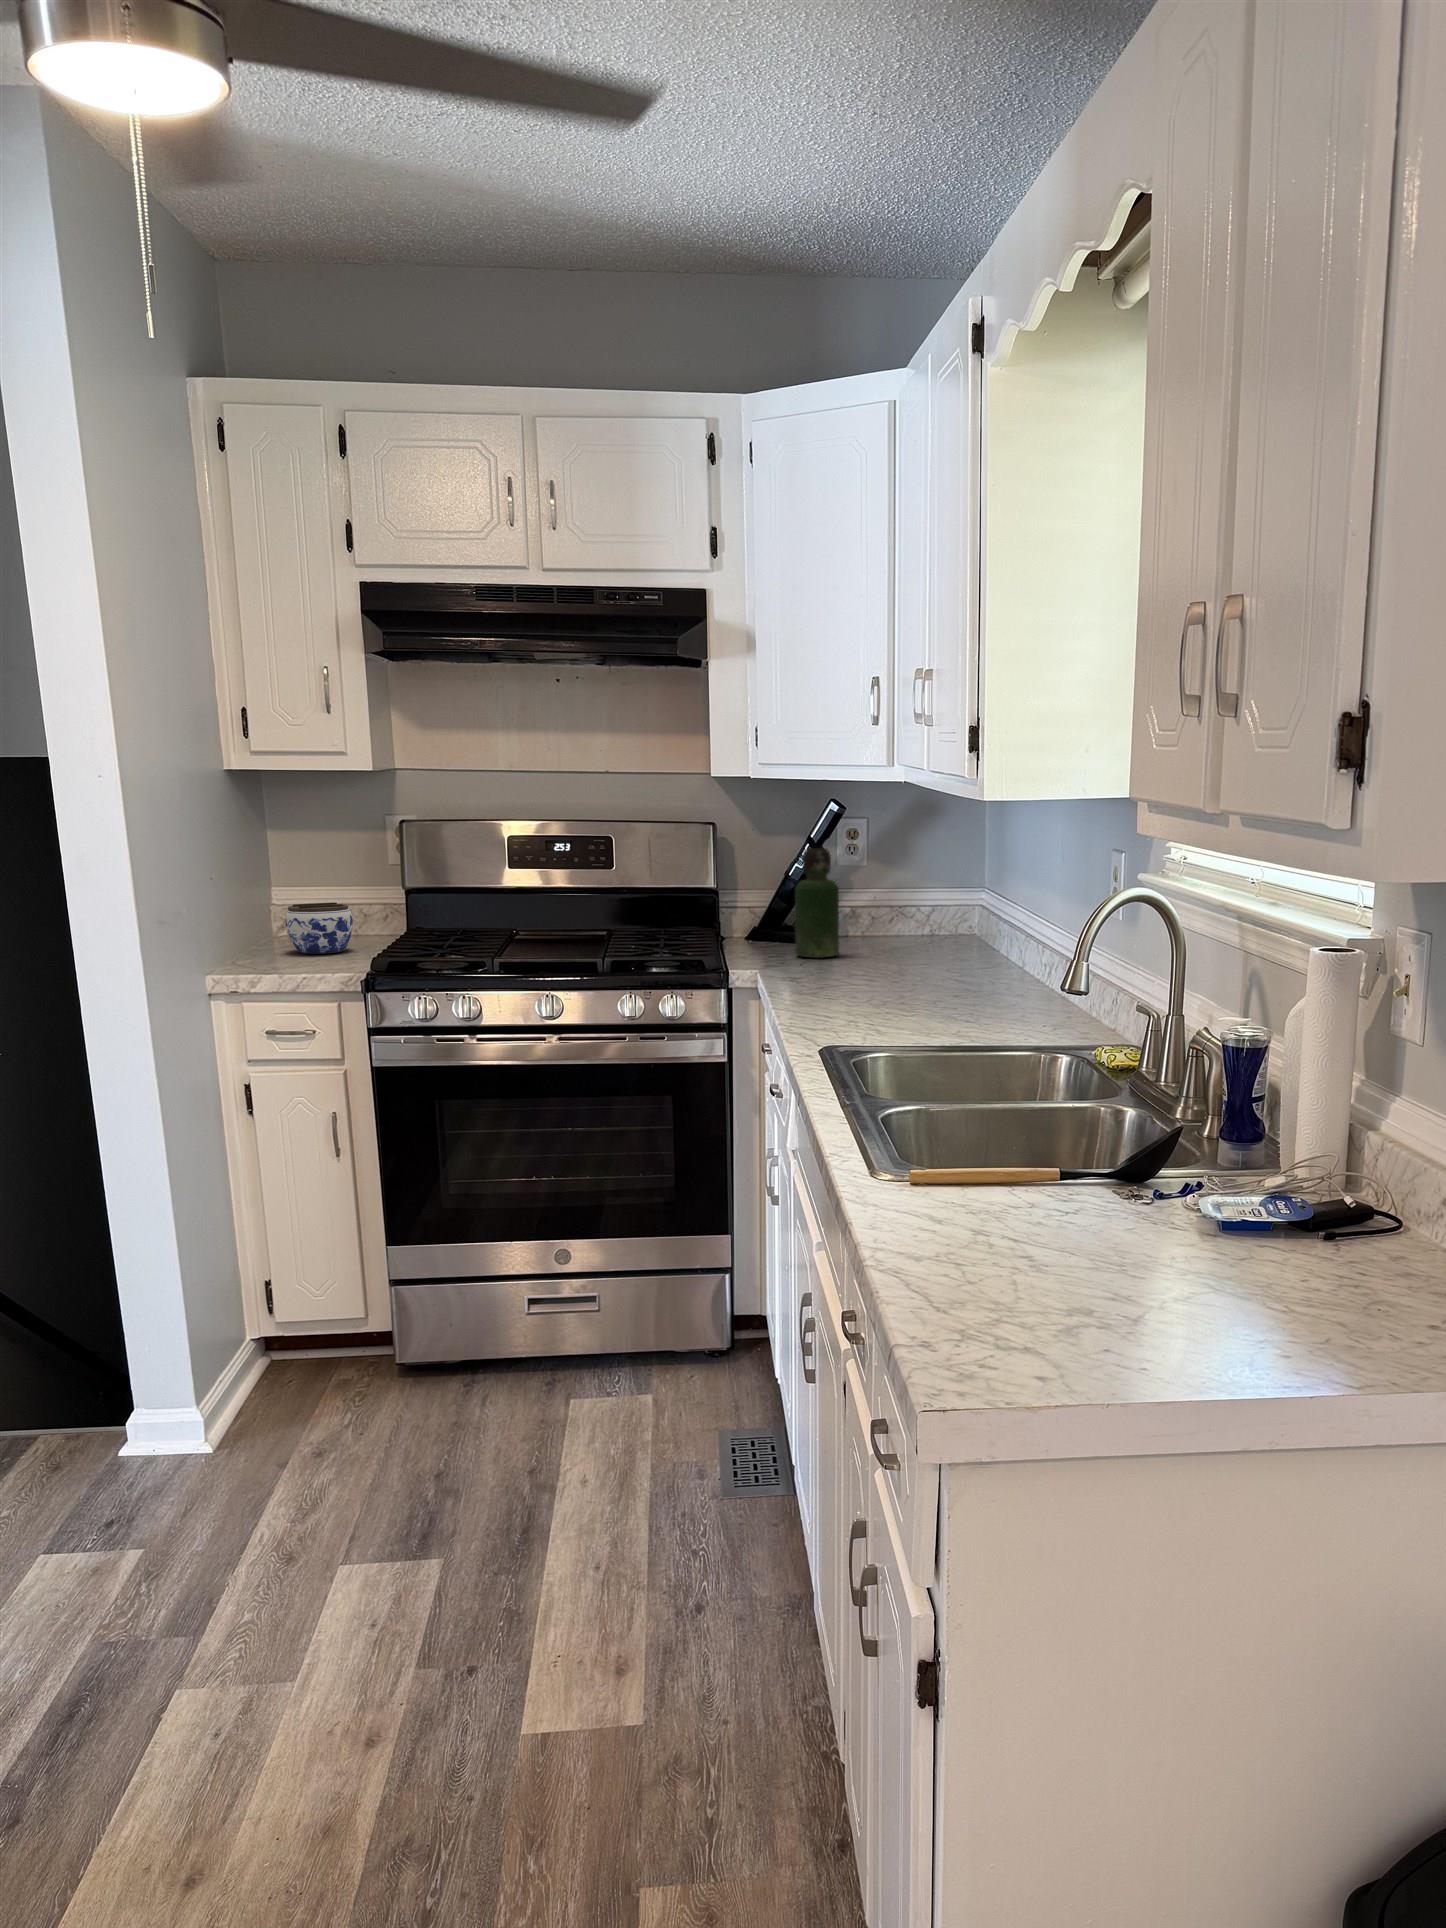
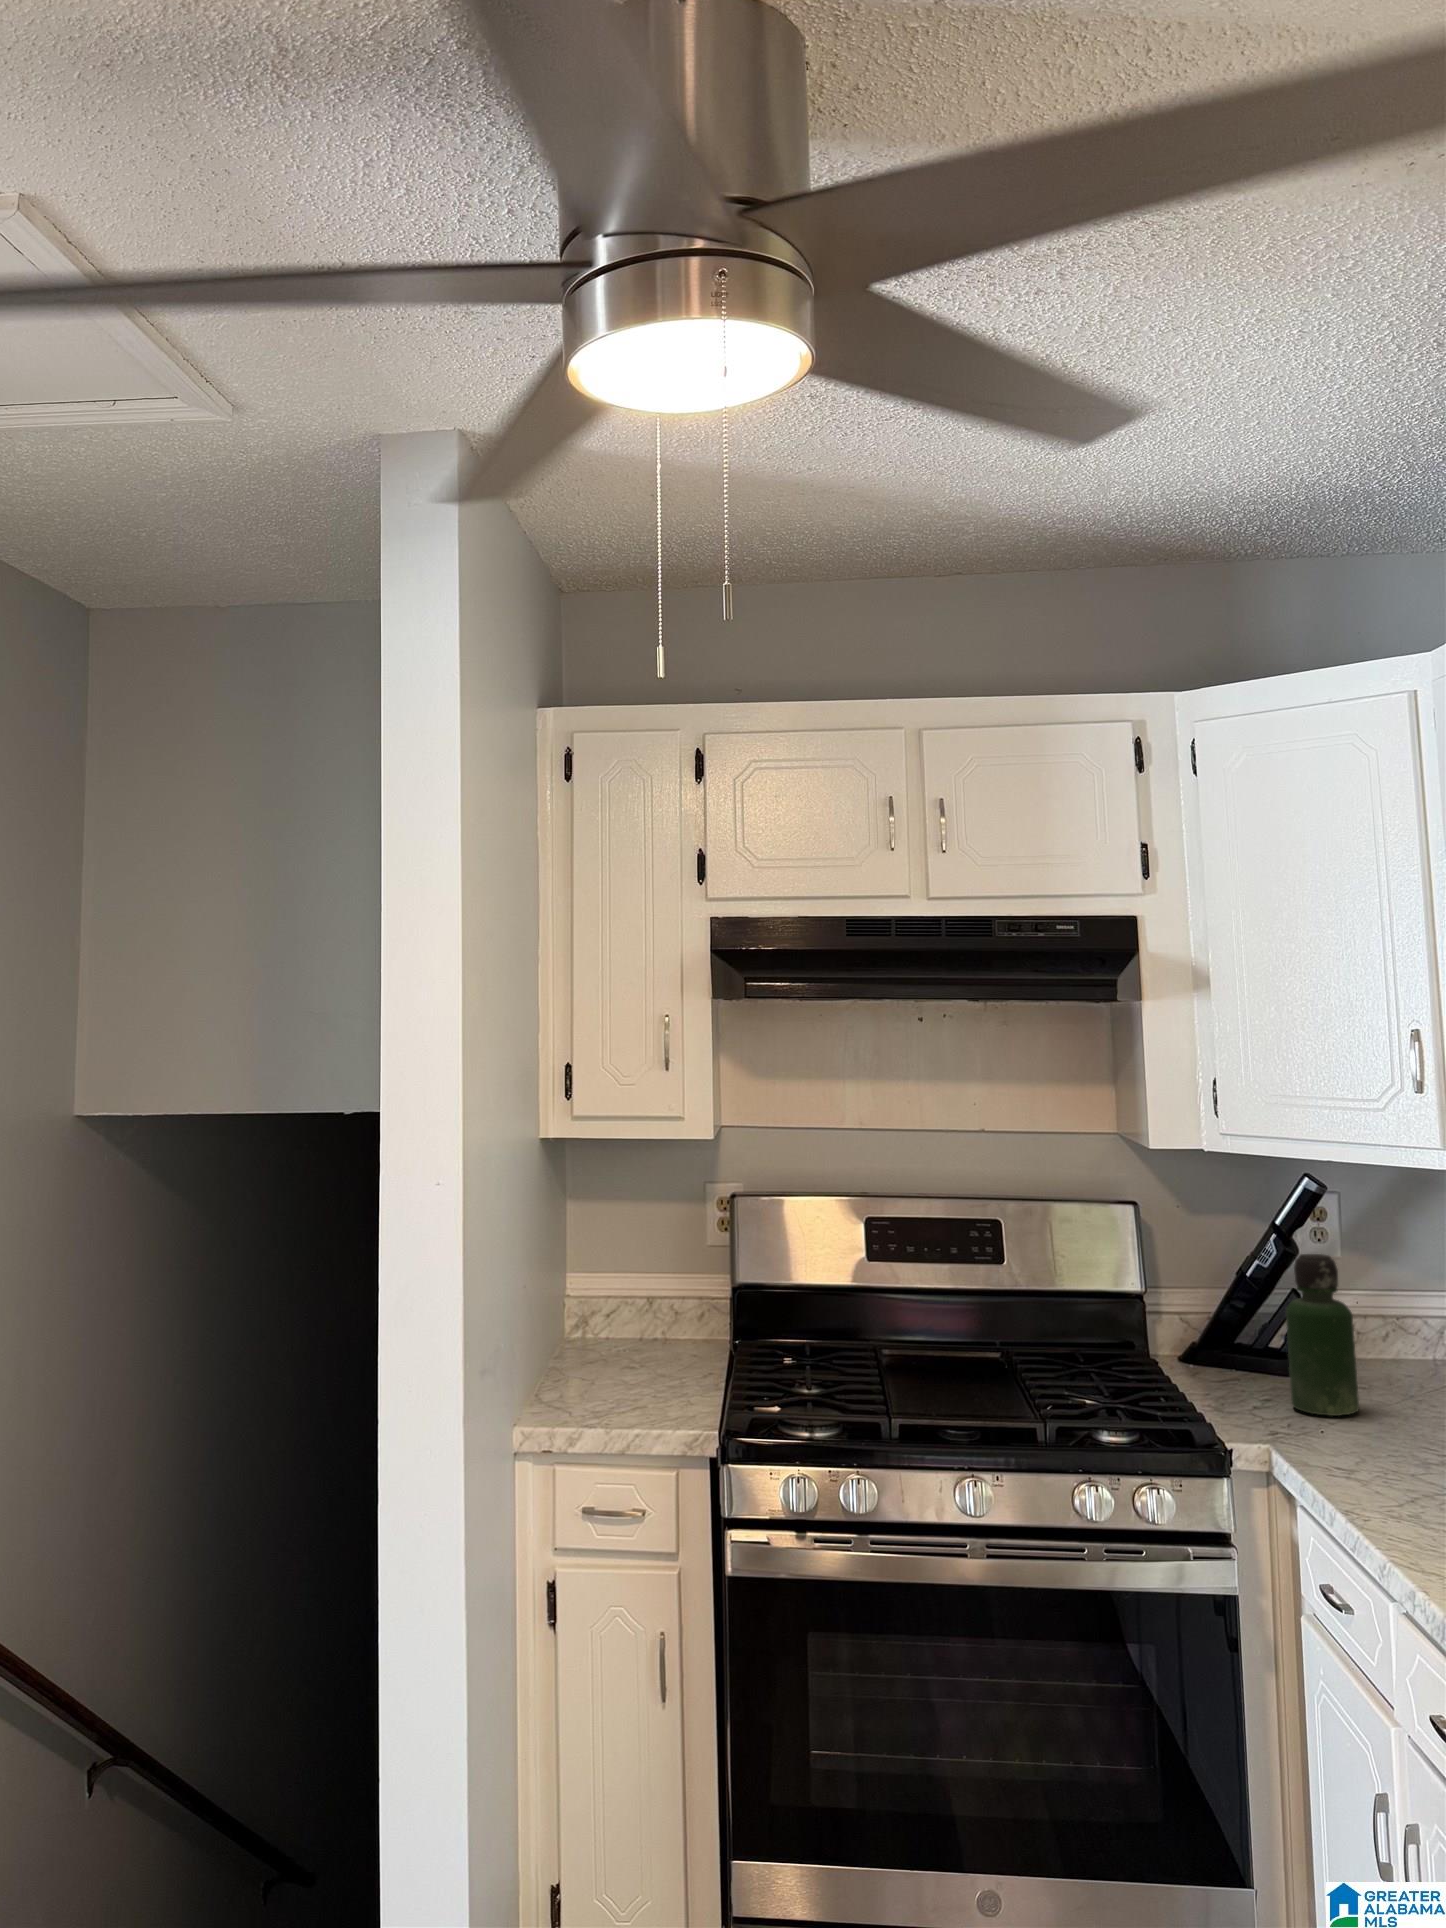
jar: present [286,902,353,953] -> none [598,1310,680,1383]

